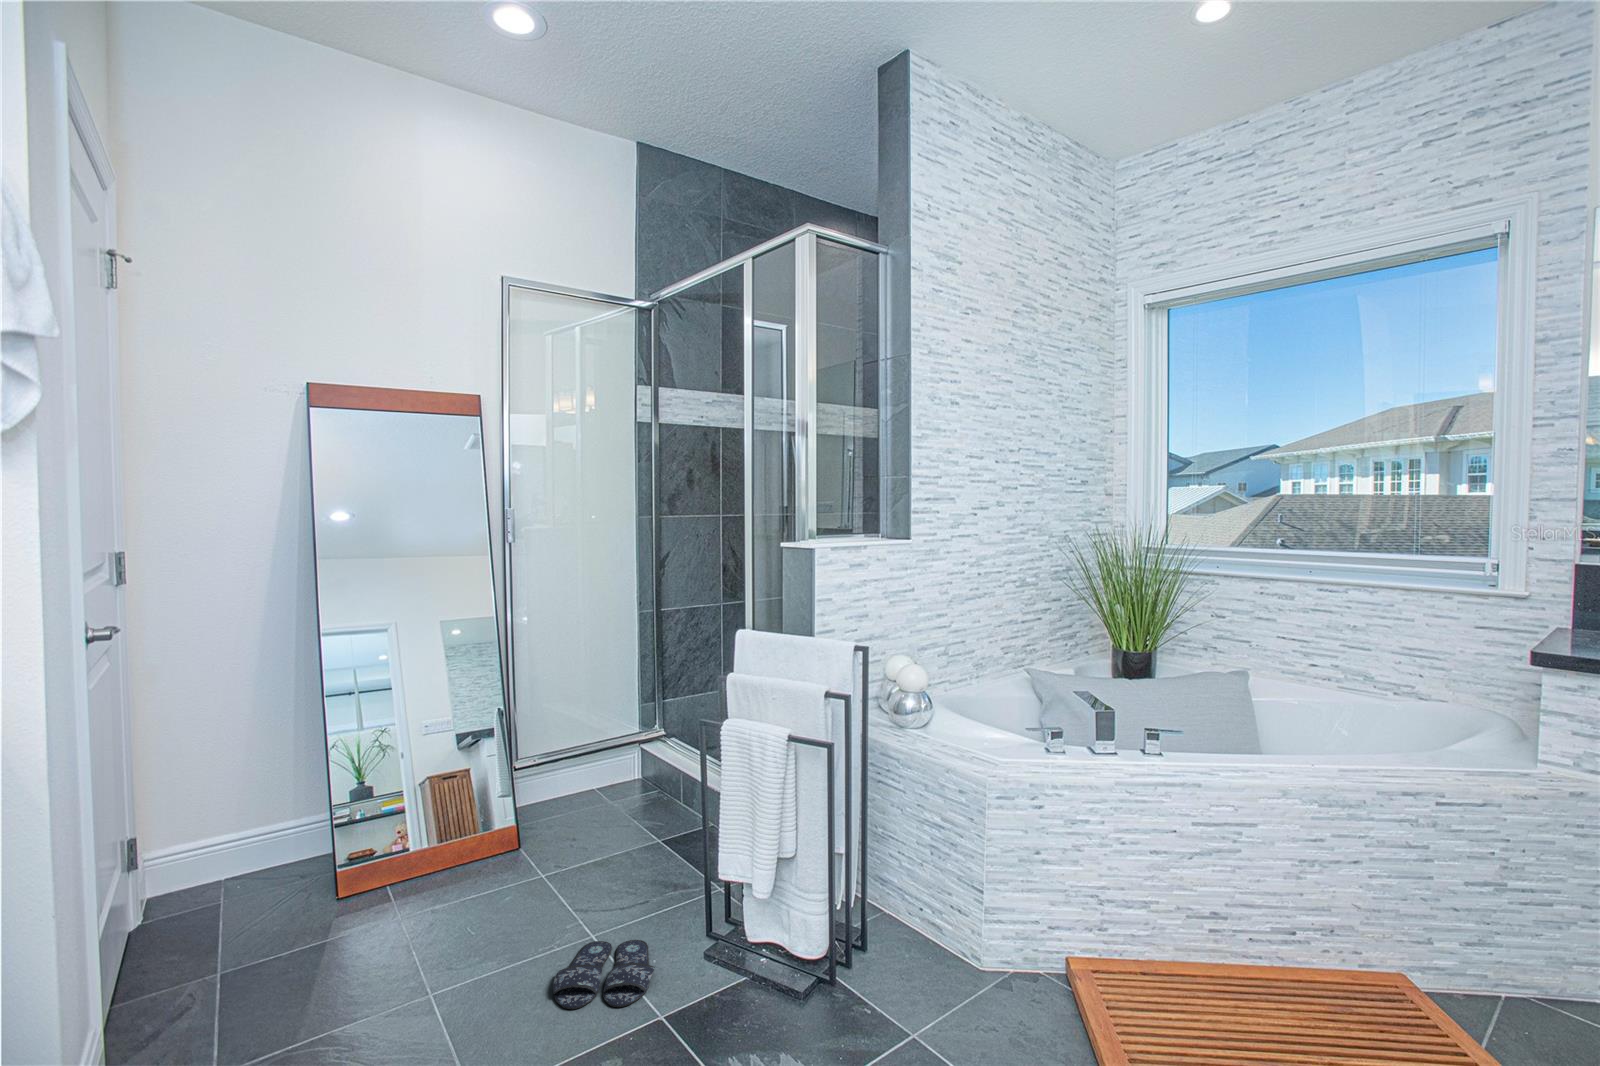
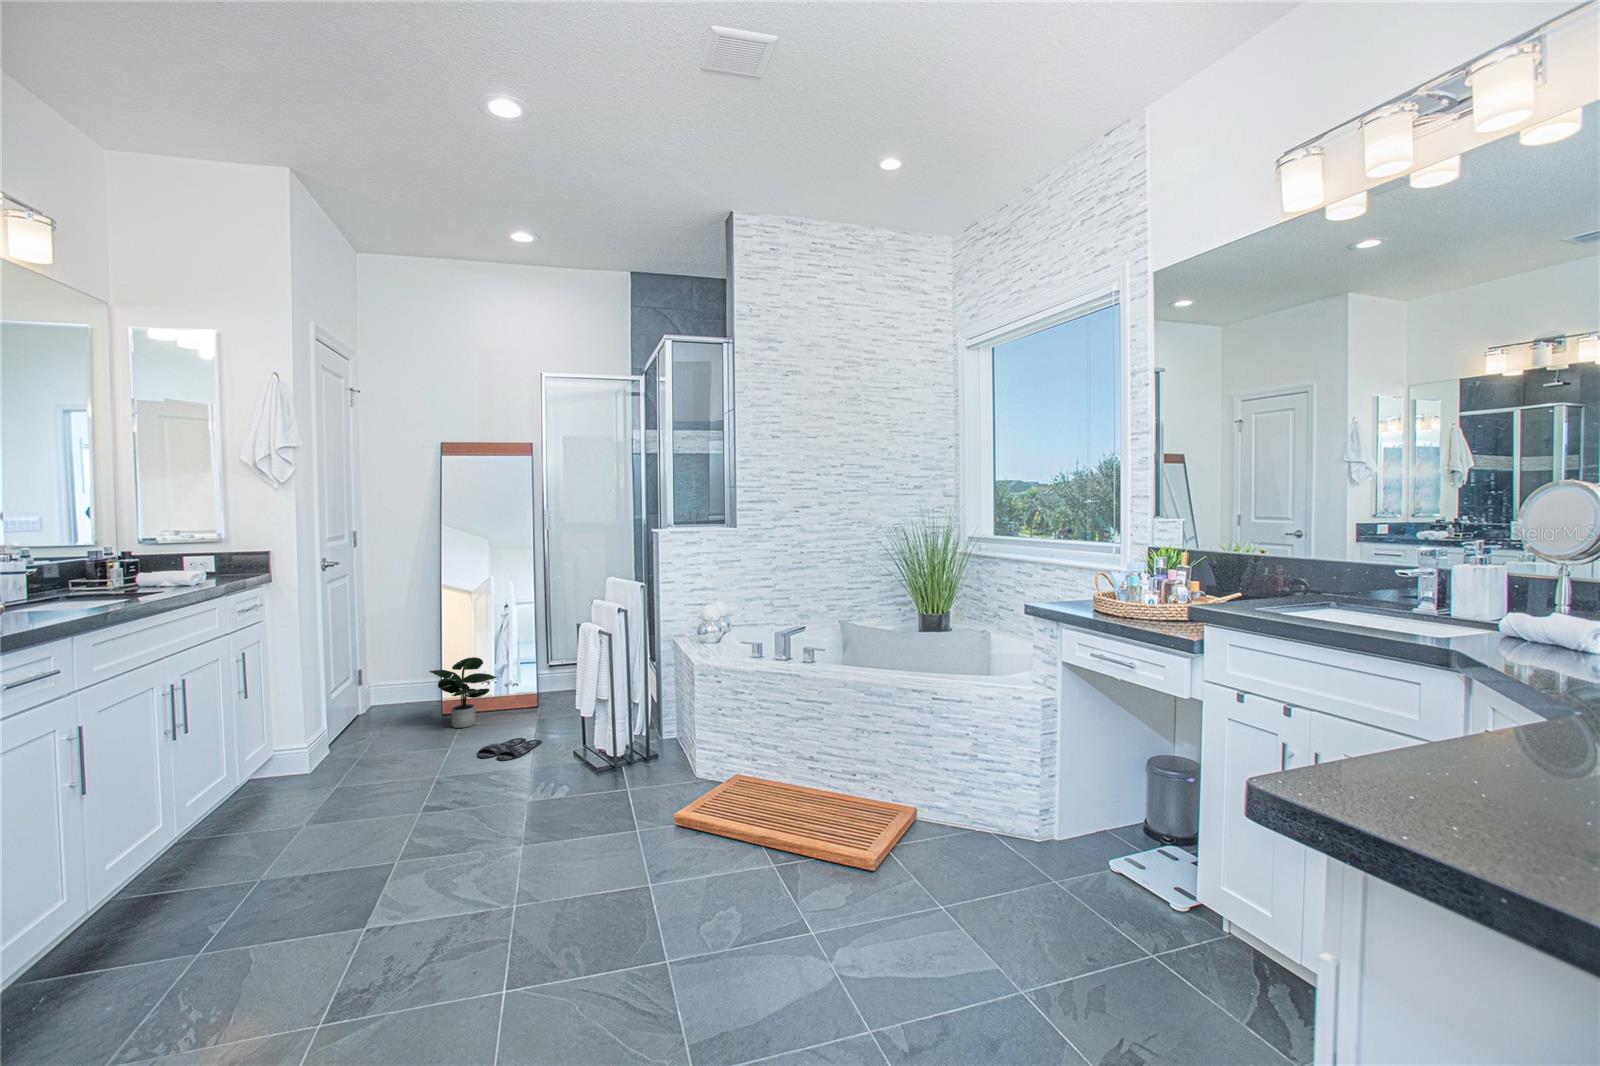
potted plant: none [378,790,509,938] -> present [429,657,496,728]

